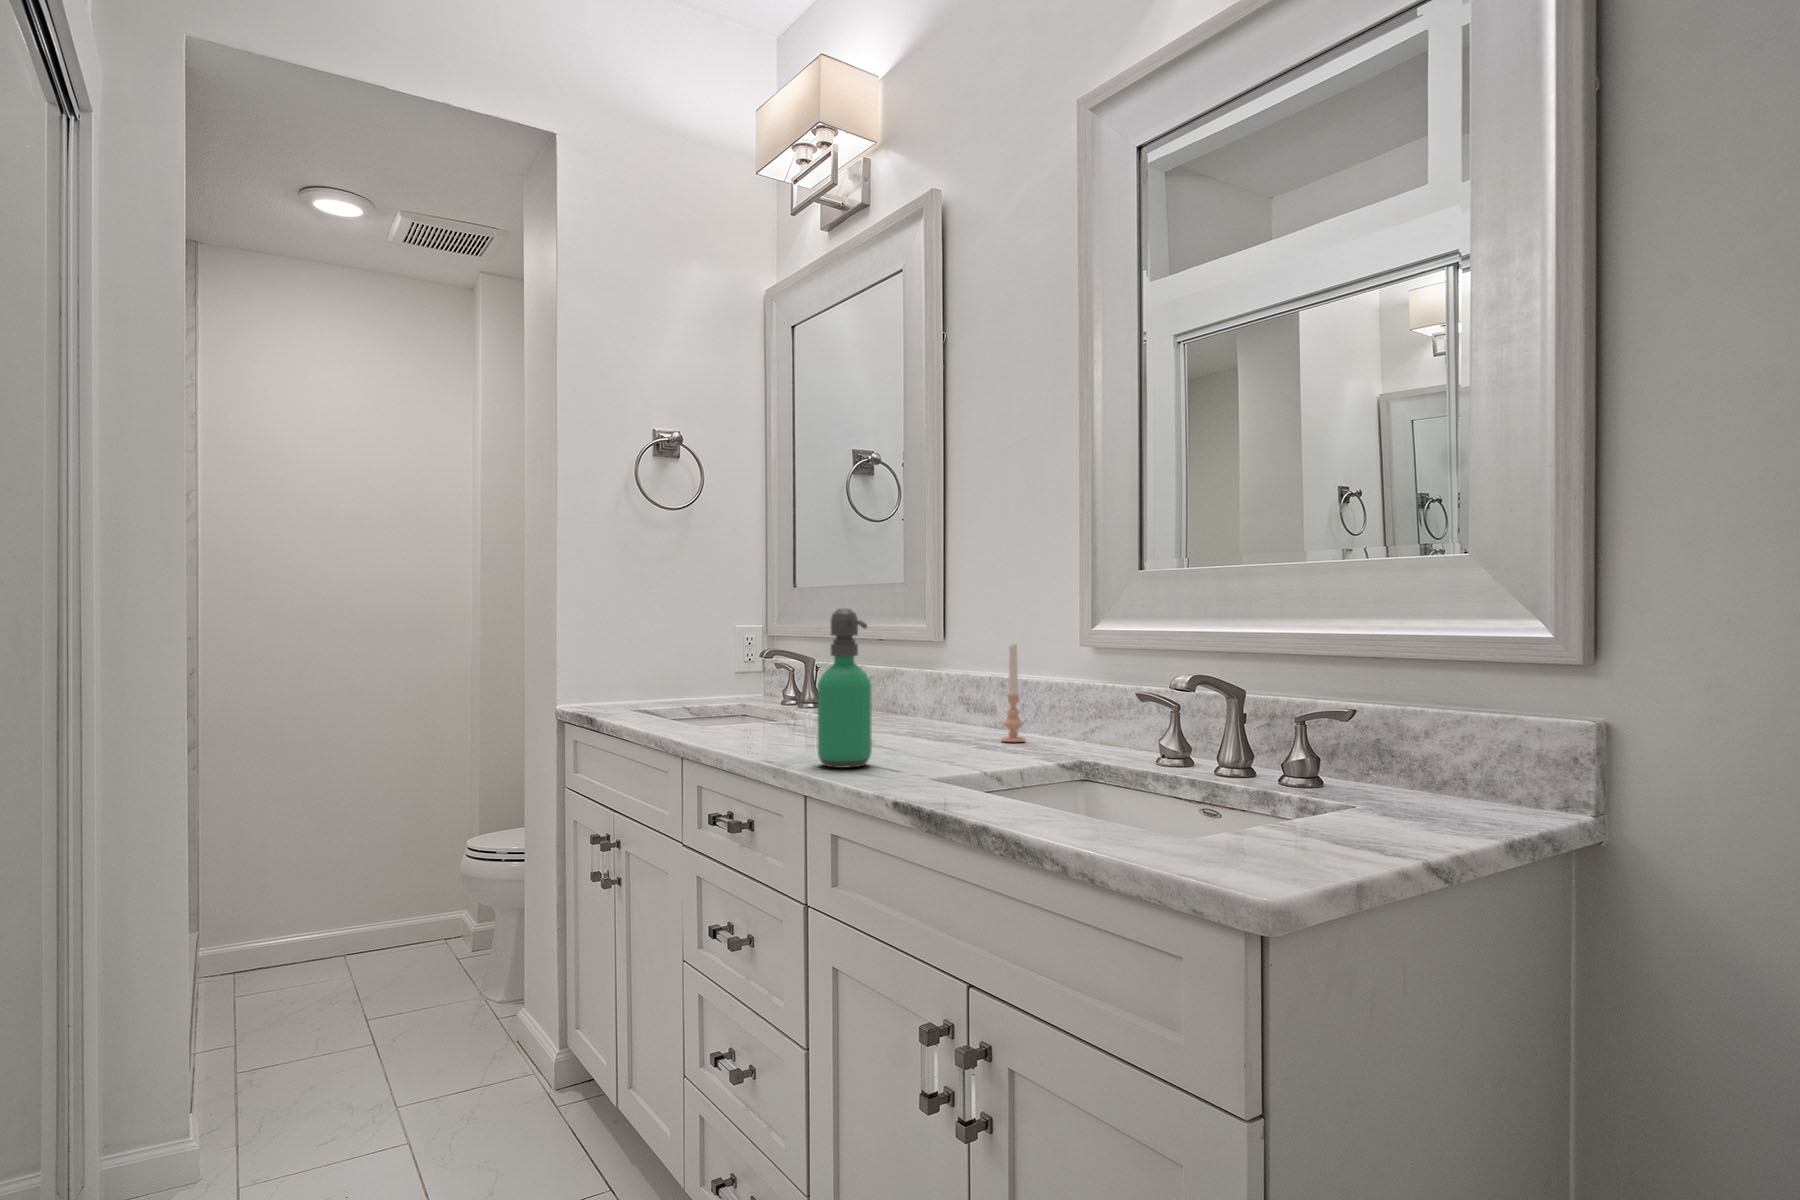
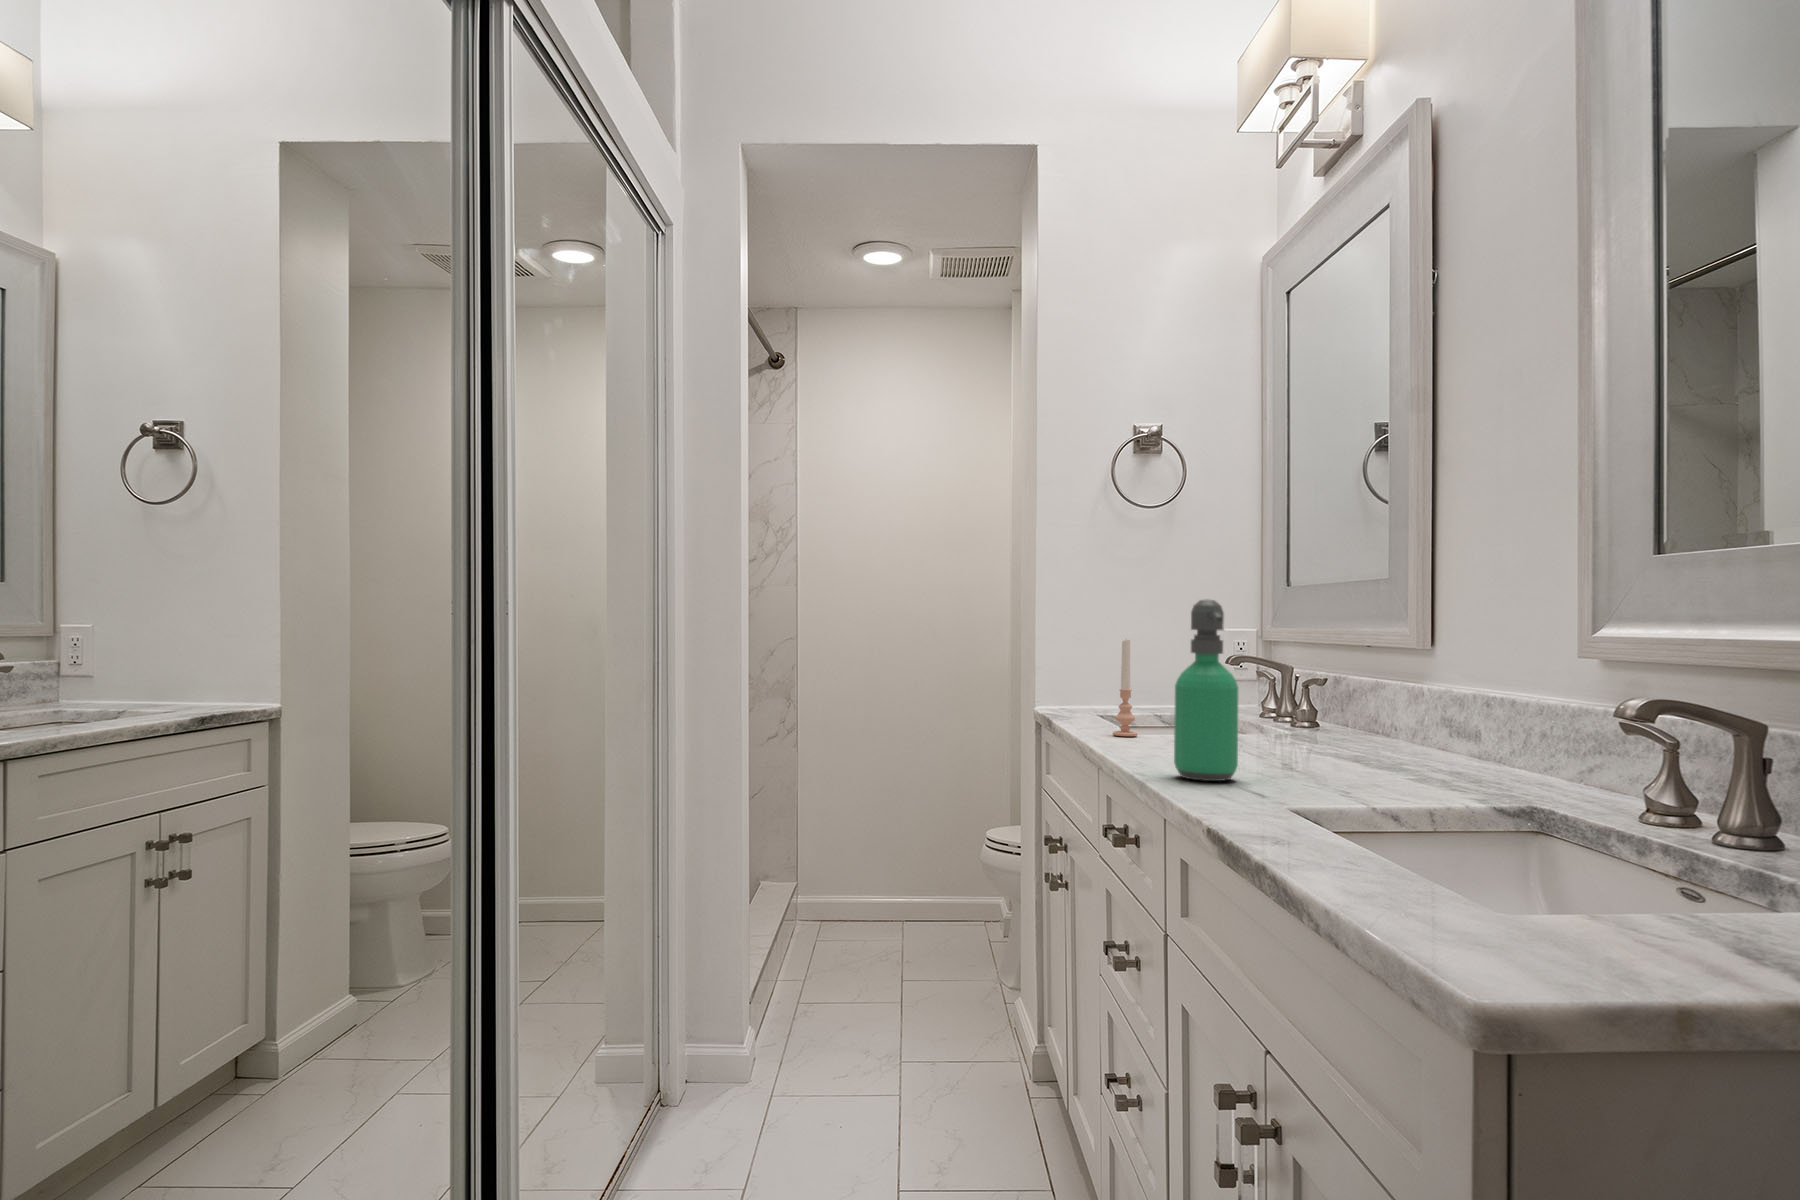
candle: present [1001,644,1026,742] -> present [1113,640,1137,736]

